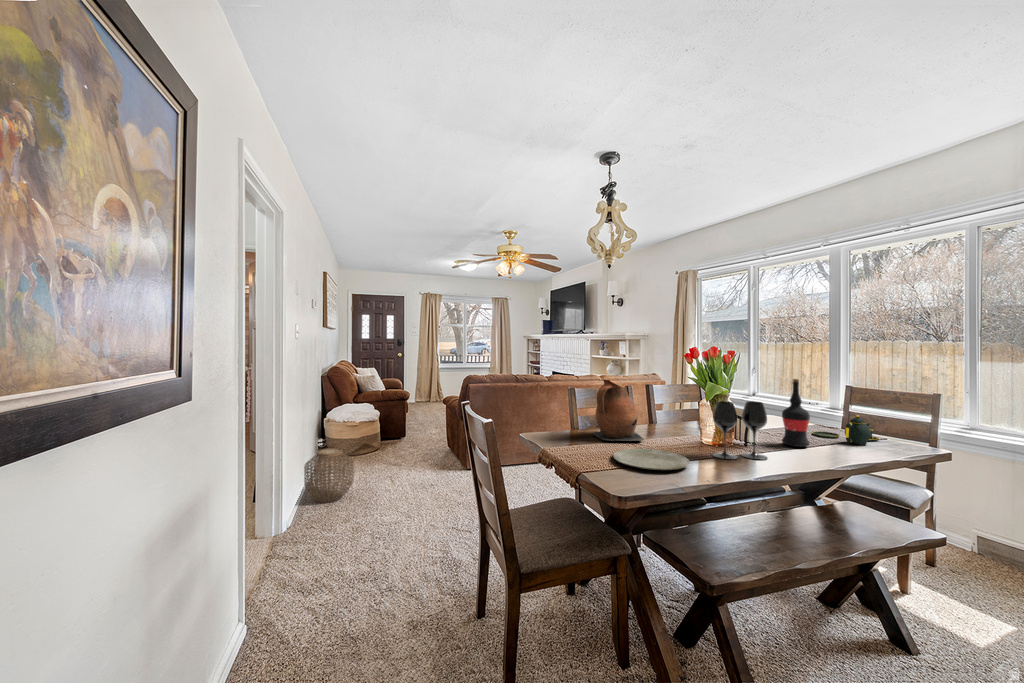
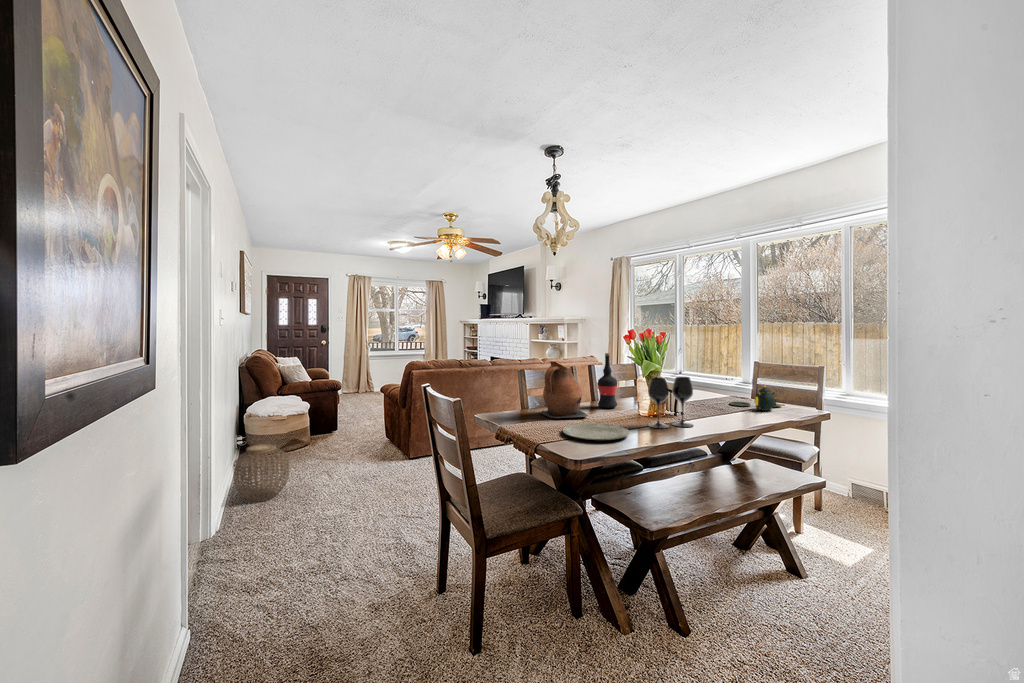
wine bottle: present [782,379,810,447] -> present [598,353,617,408]

